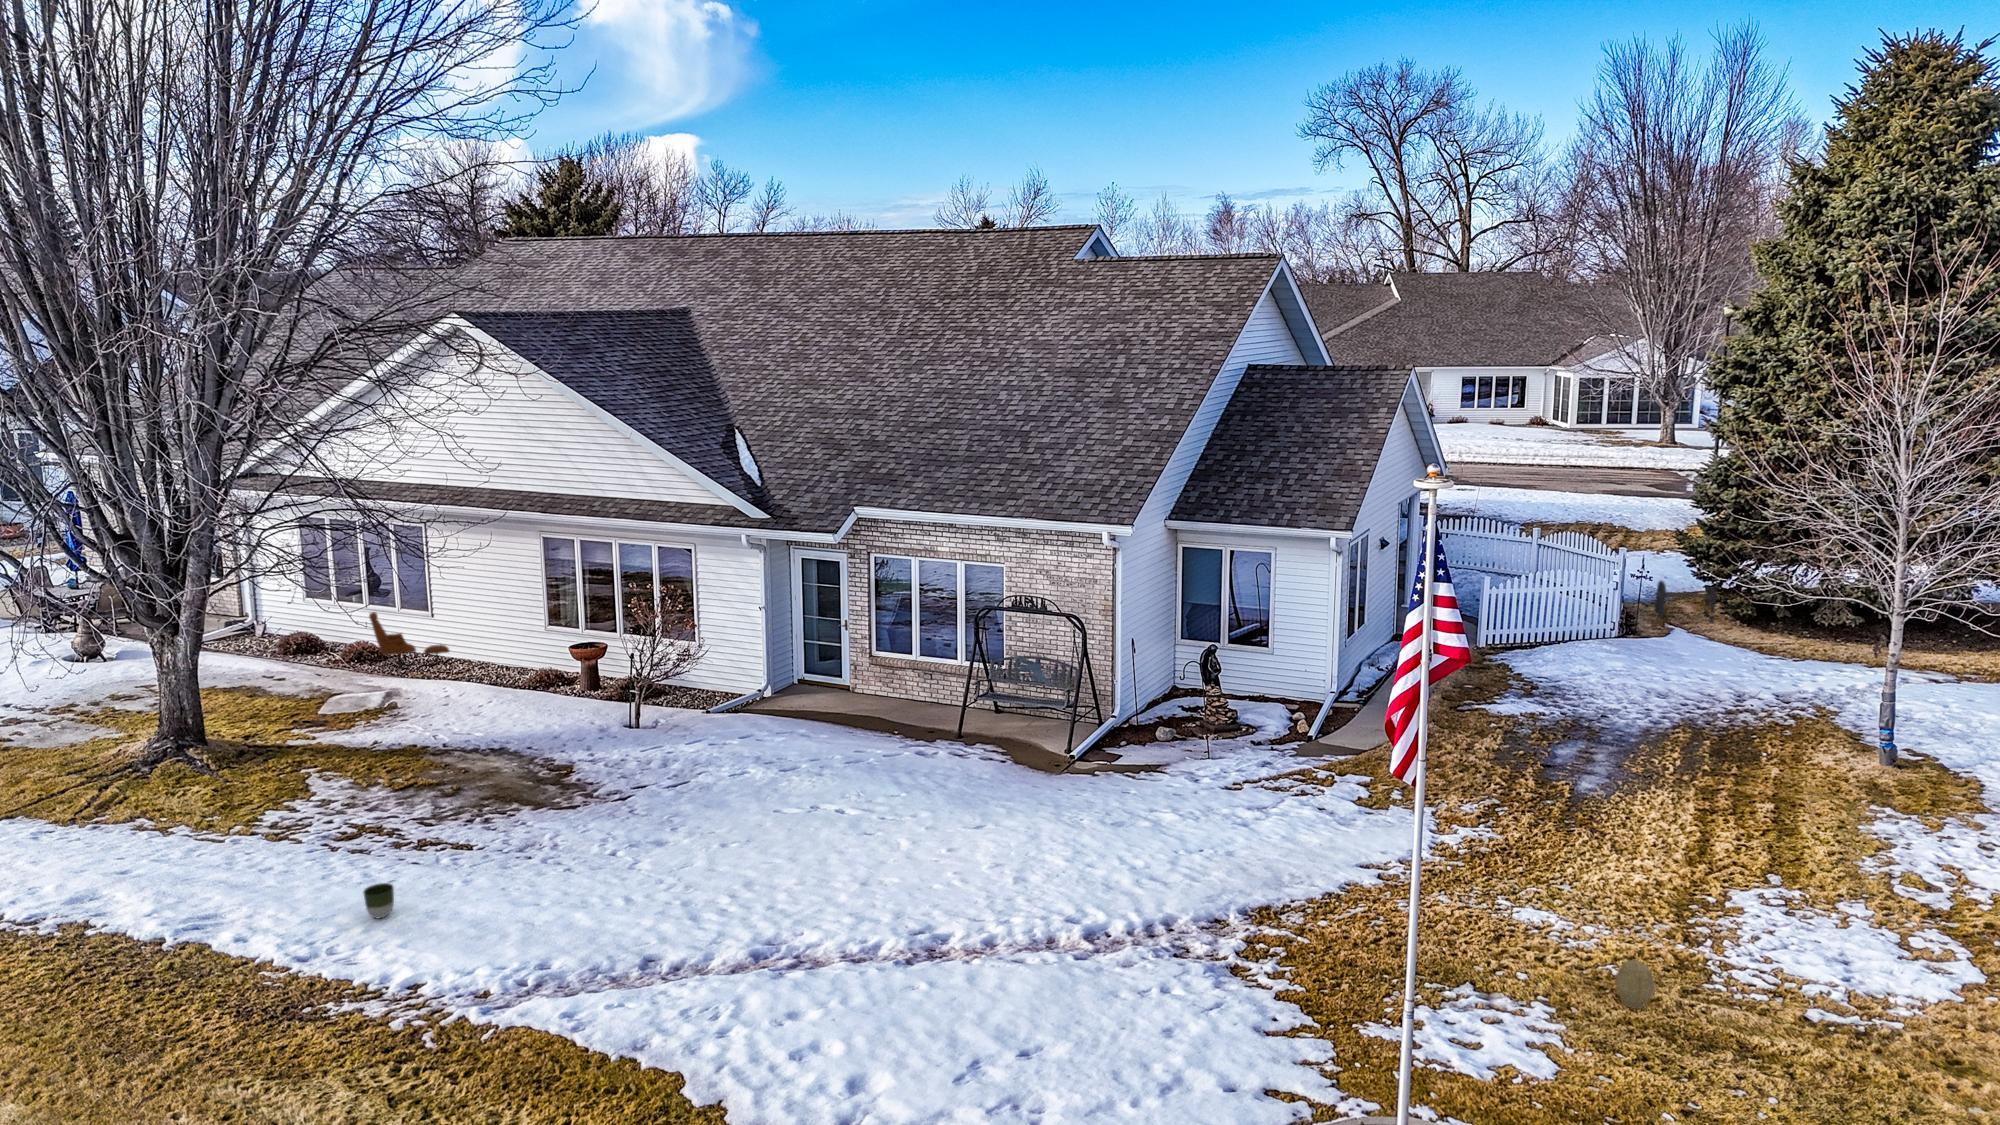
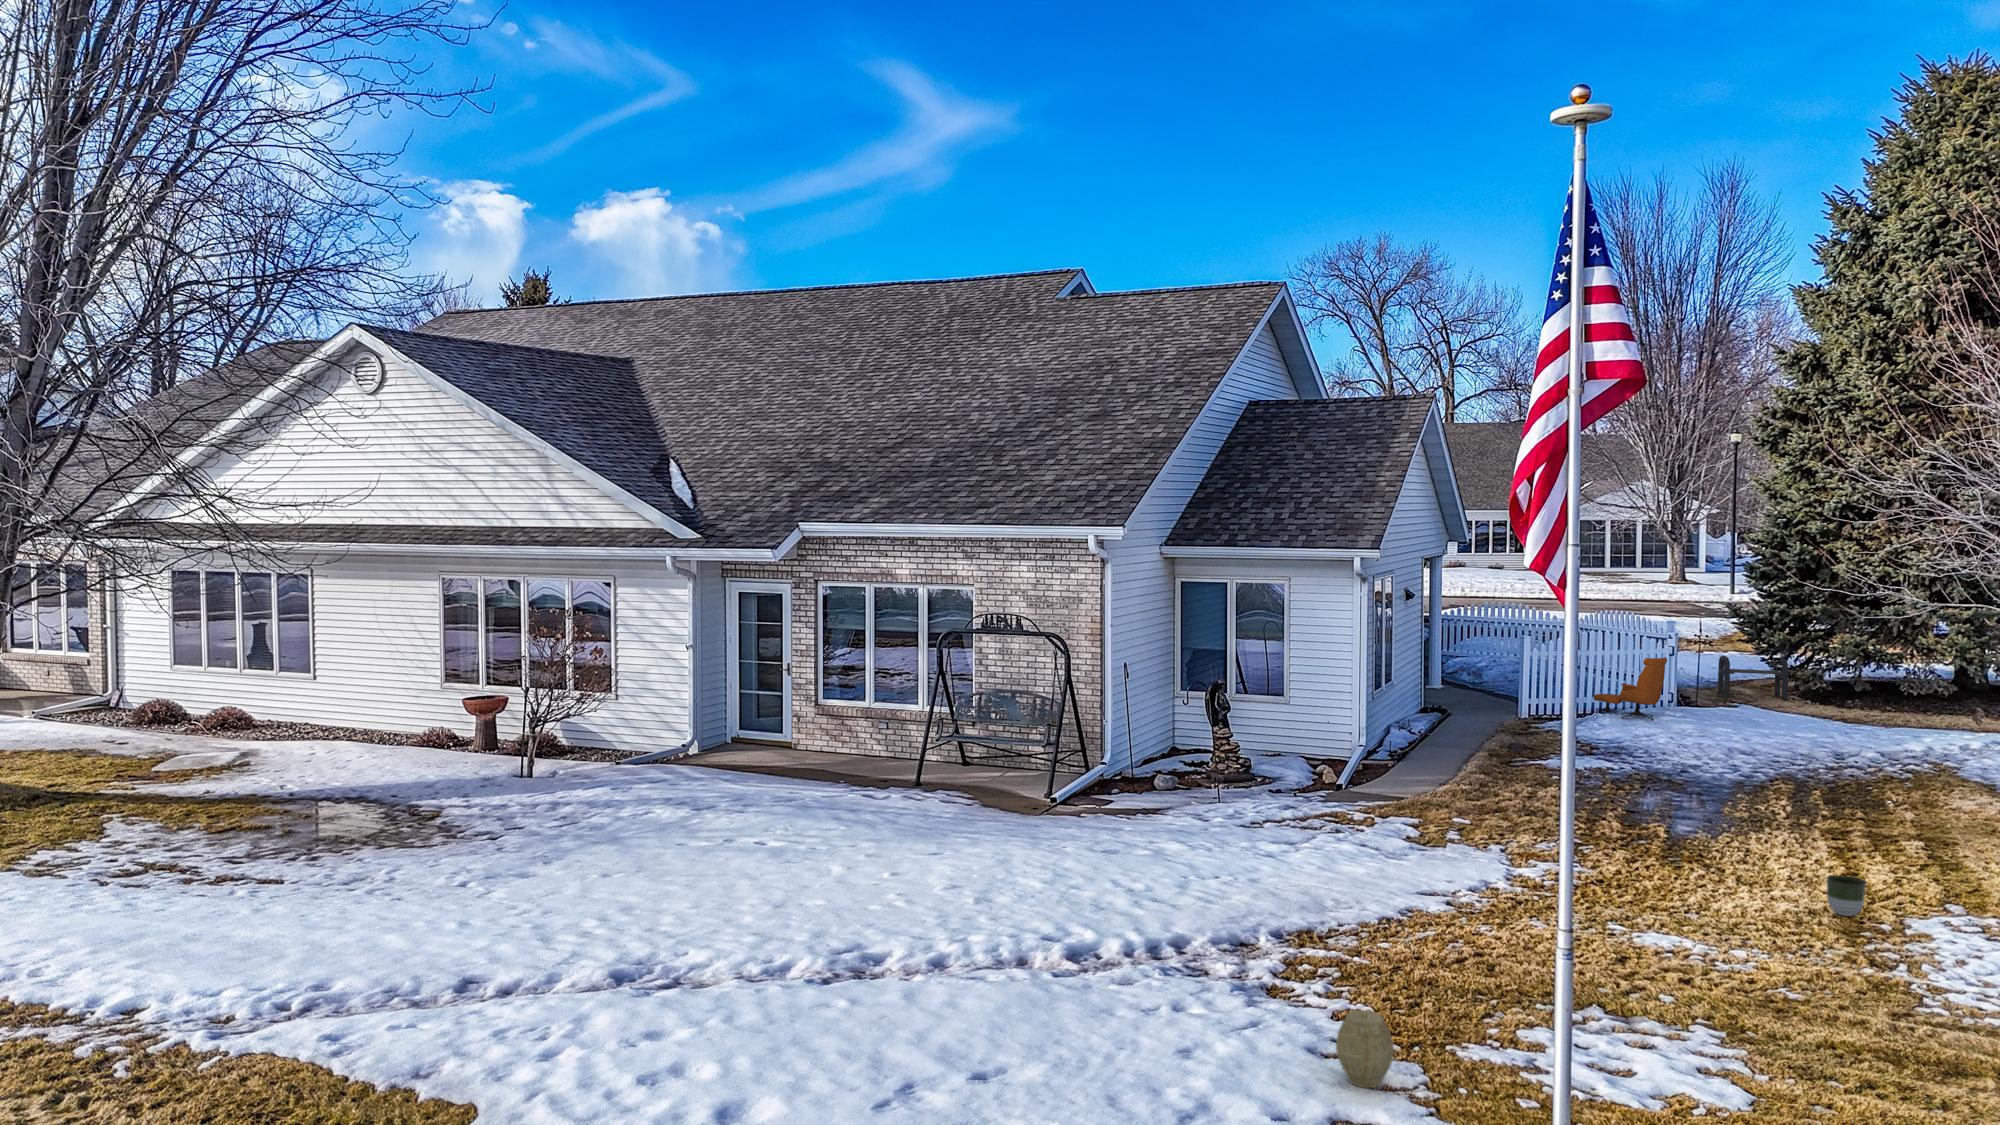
lounge chair: present [369,612,449,668] -> present [1594,657,1667,721]
planter: present [363,883,394,918] -> present [1826,875,1866,916]
woven basket: present [1615,960,1655,1009] -> present [1336,1010,1394,1088]

